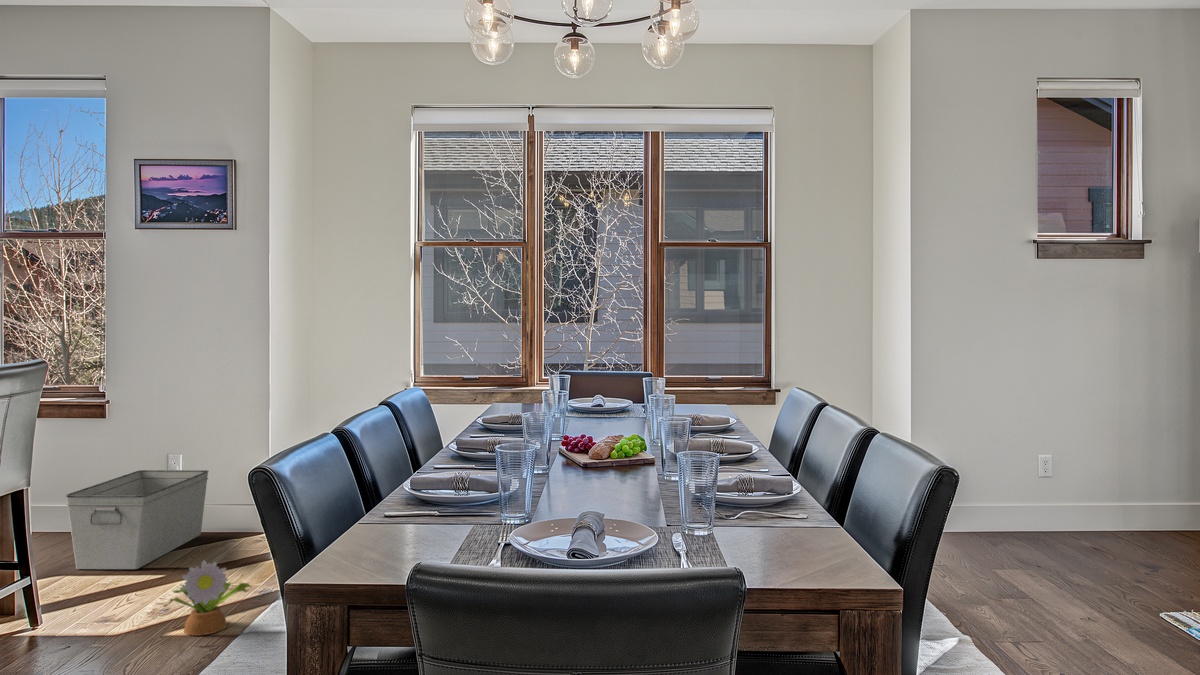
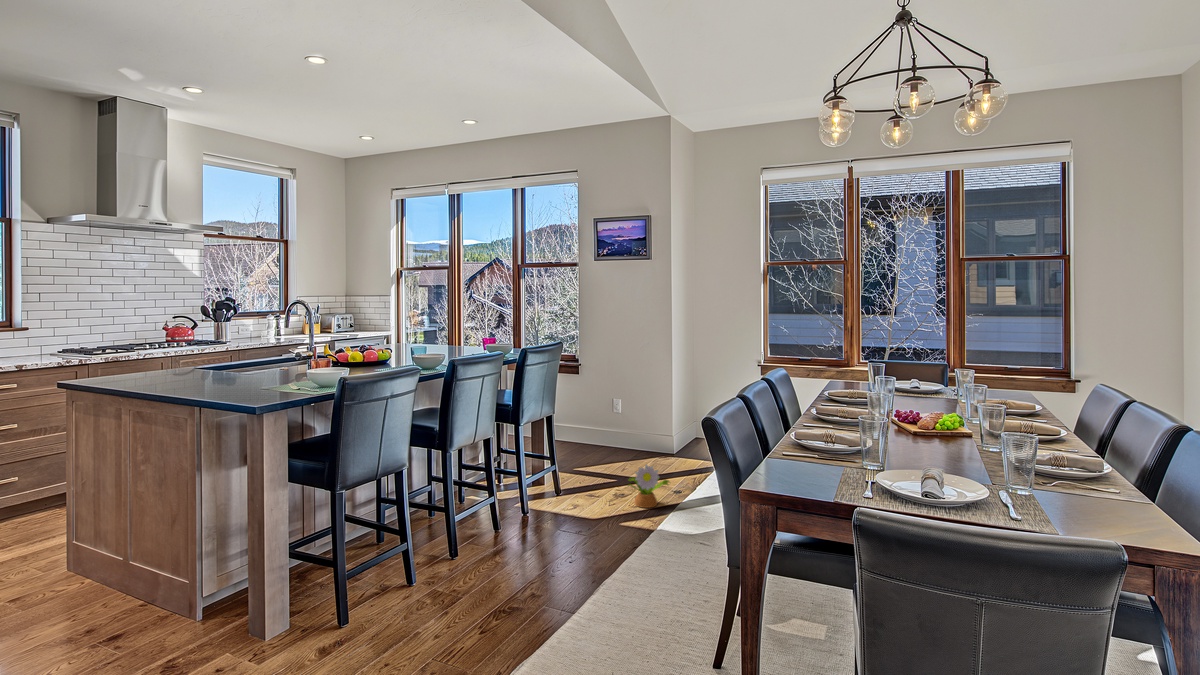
storage bin: present [66,470,209,569] -> none [564,404,634,463]

